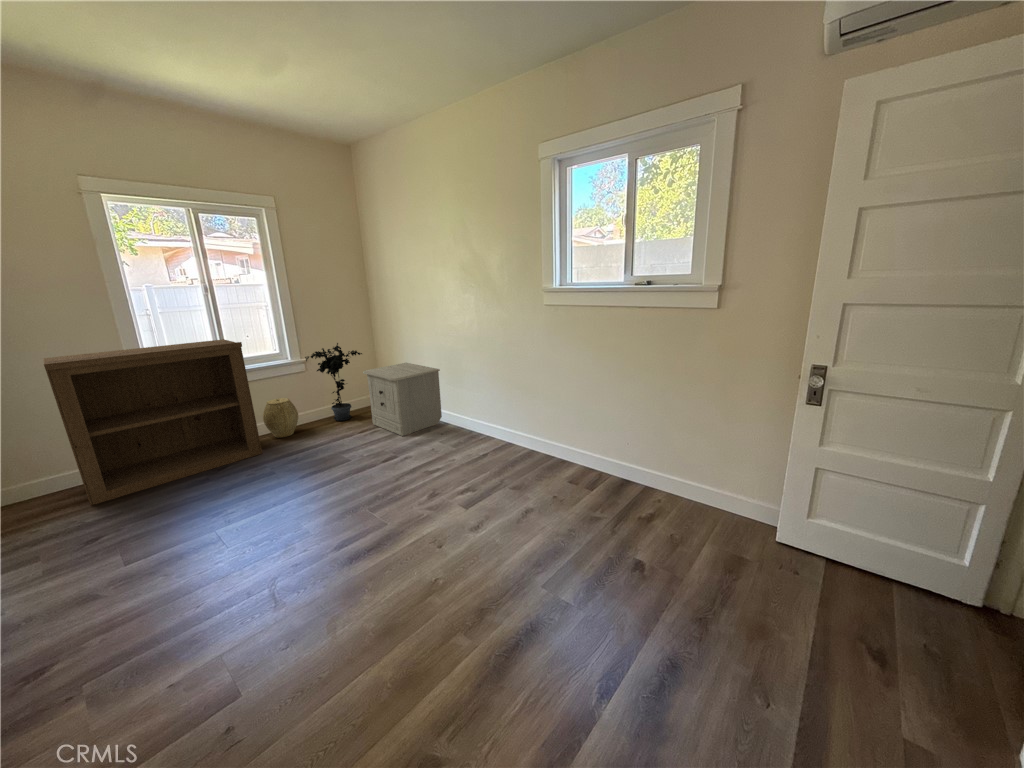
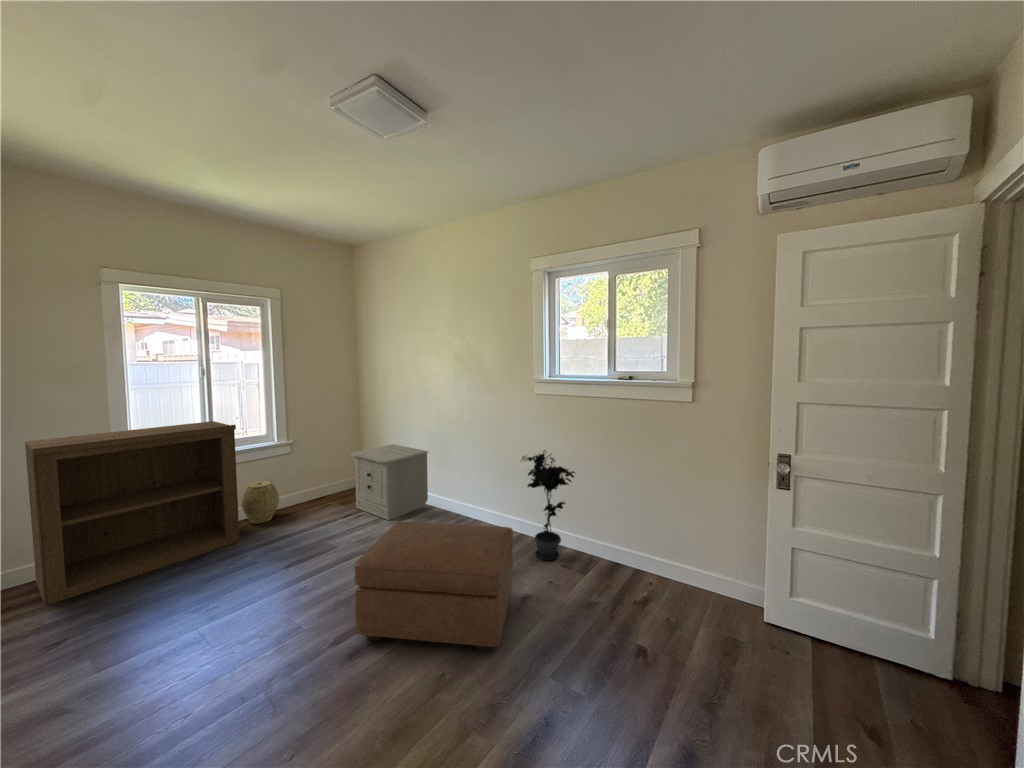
potted plant: present [305,343,362,421] -> present [522,451,575,560]
ottoman: none [348,436,514,559] -> present [354,522,513,651]

